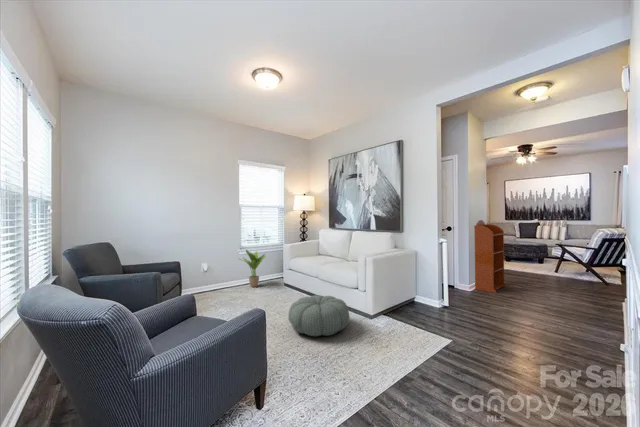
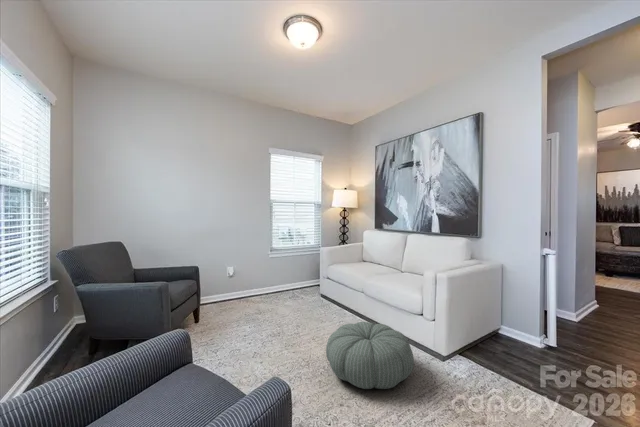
bookcase: present [474,220,507,293] -> none [583,223,631,327]
potted plant: present [243,250,266,287] -> none [267,253,301,297]

